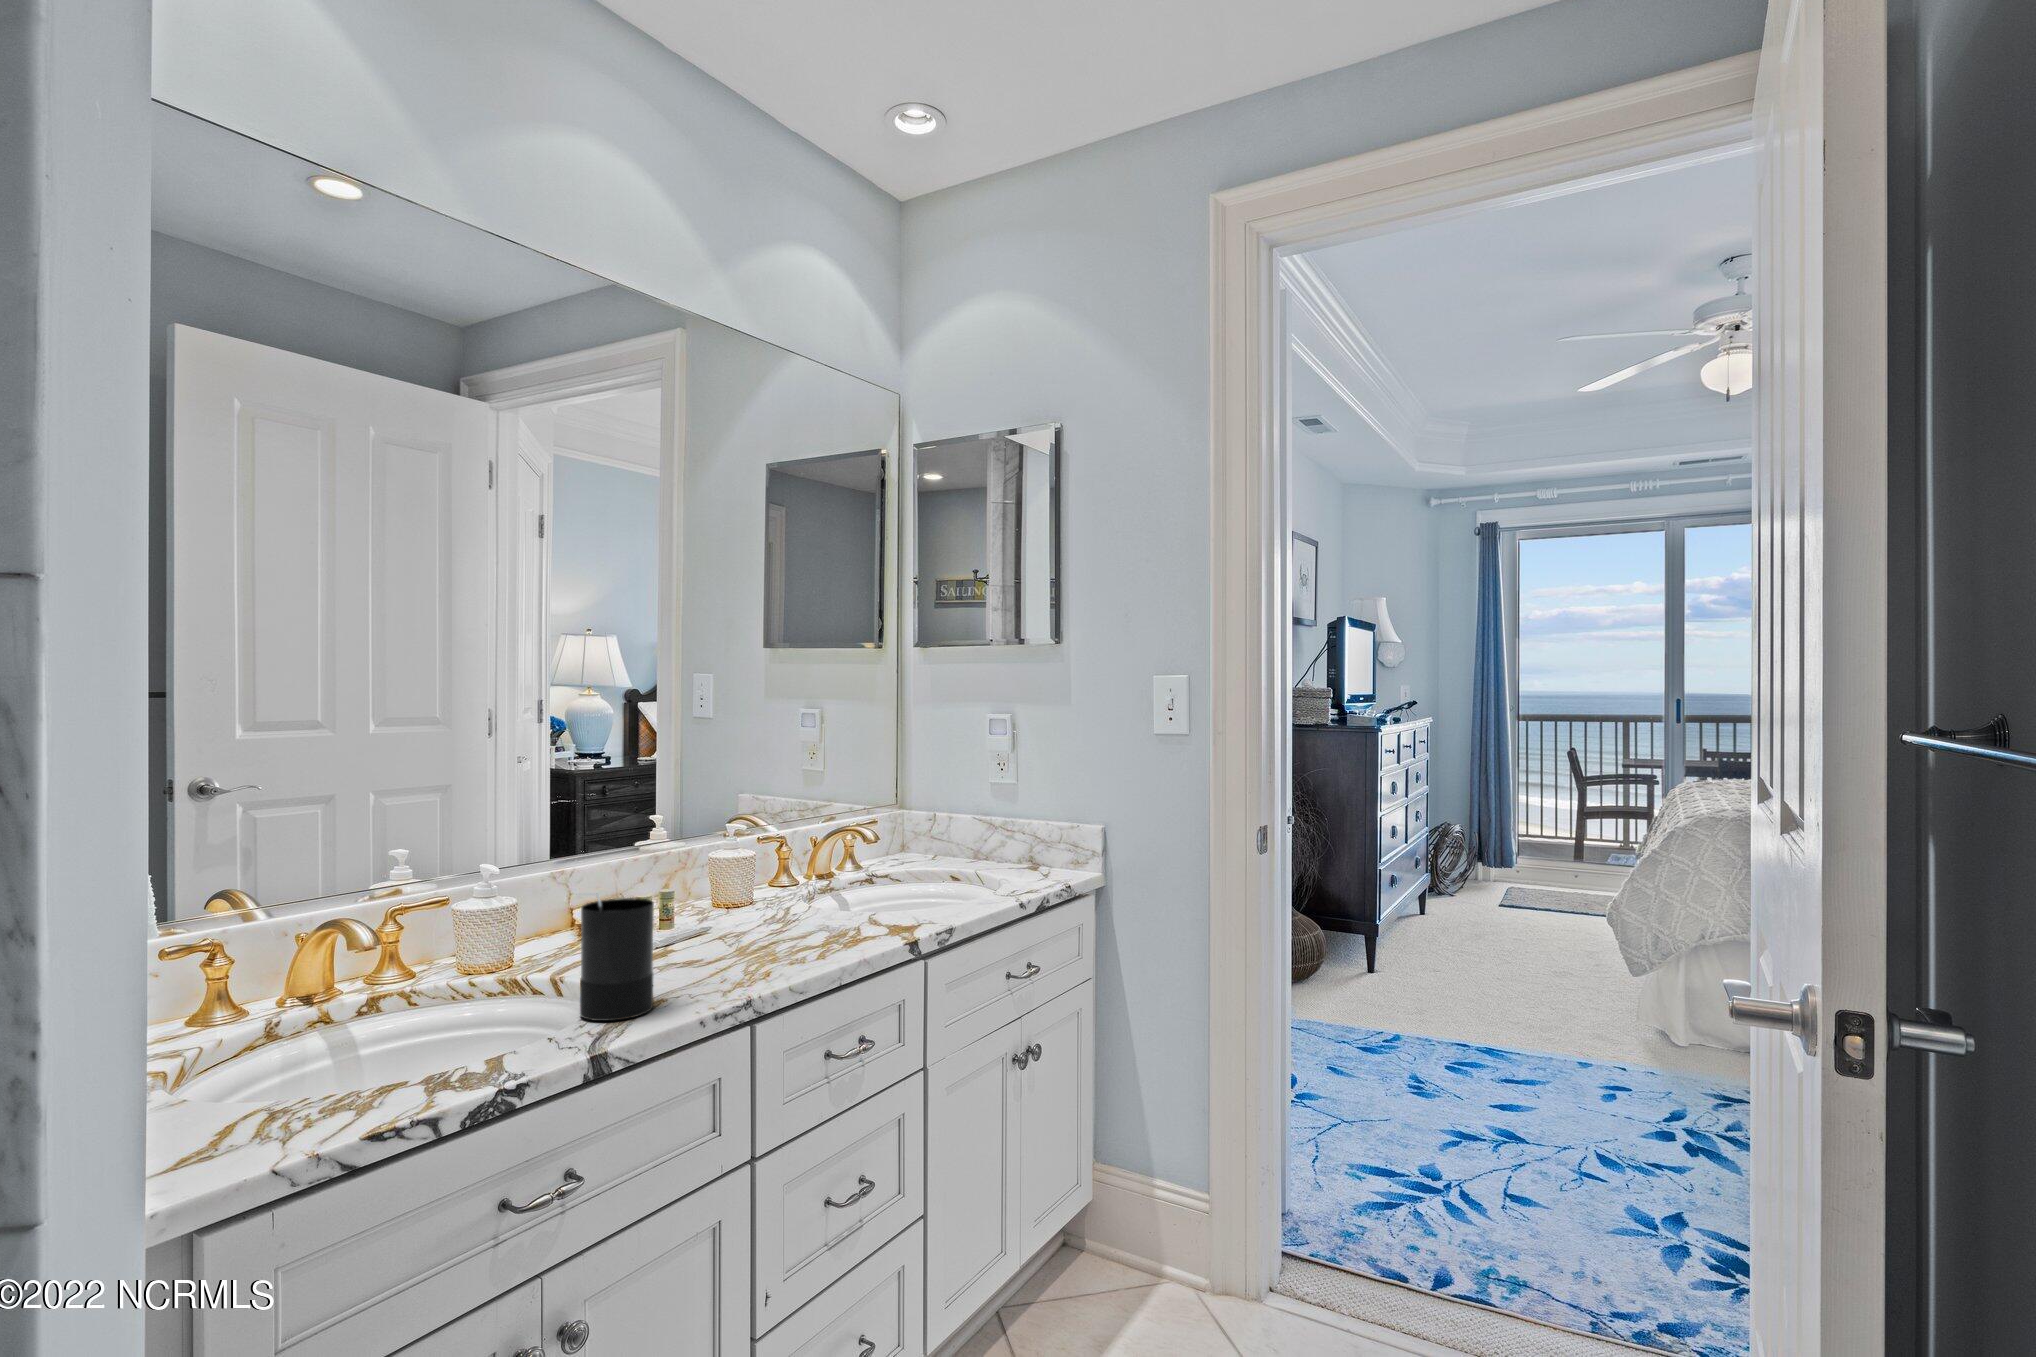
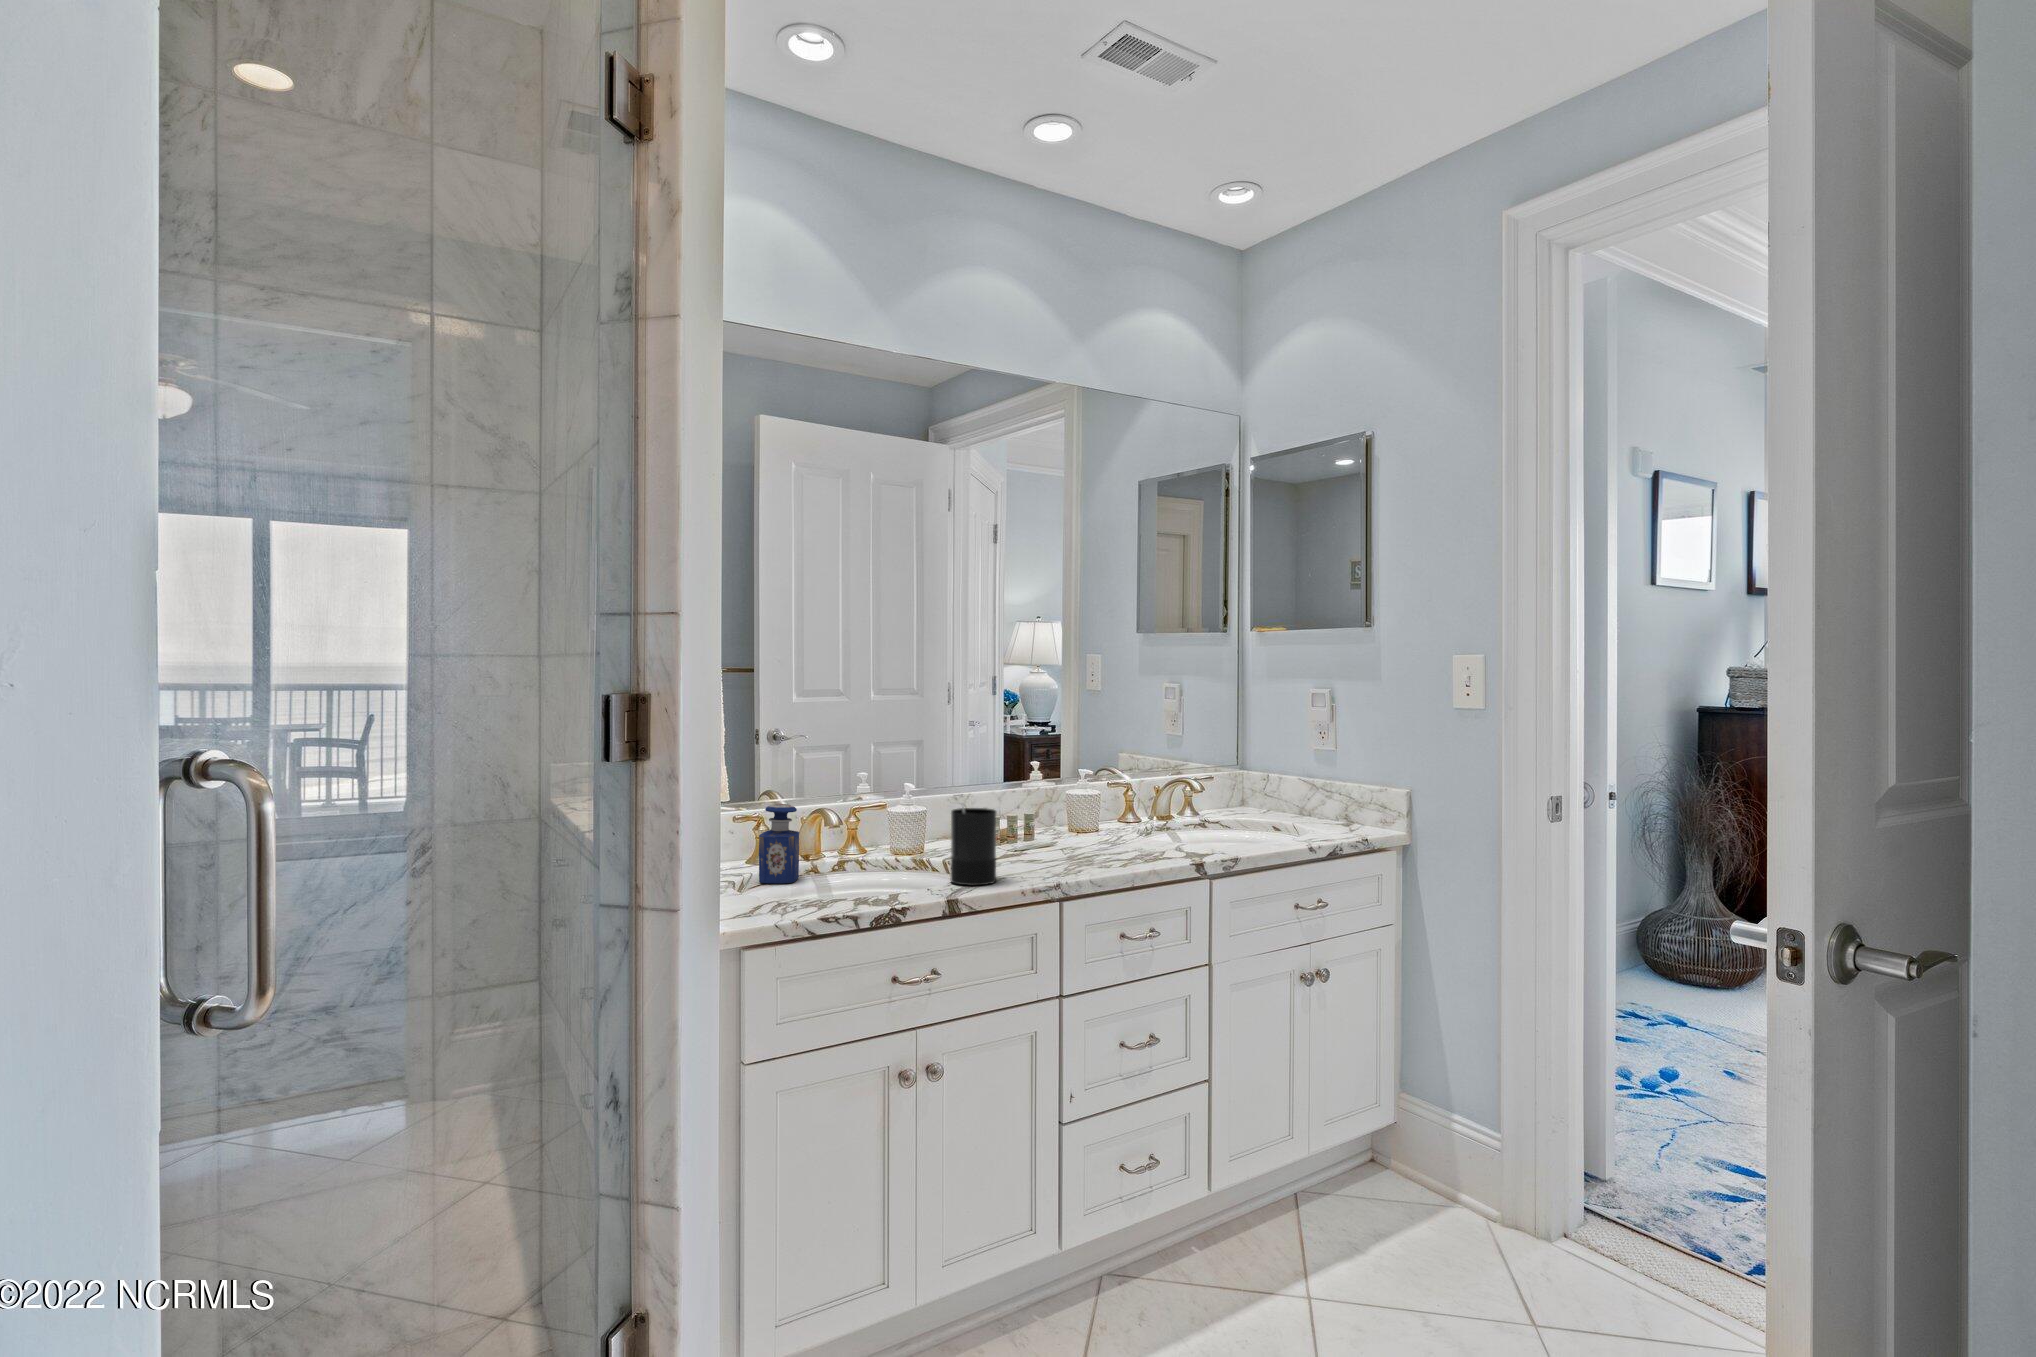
perfume bottle: none [219,922,301,1065] -> present [759,804,799,883]

